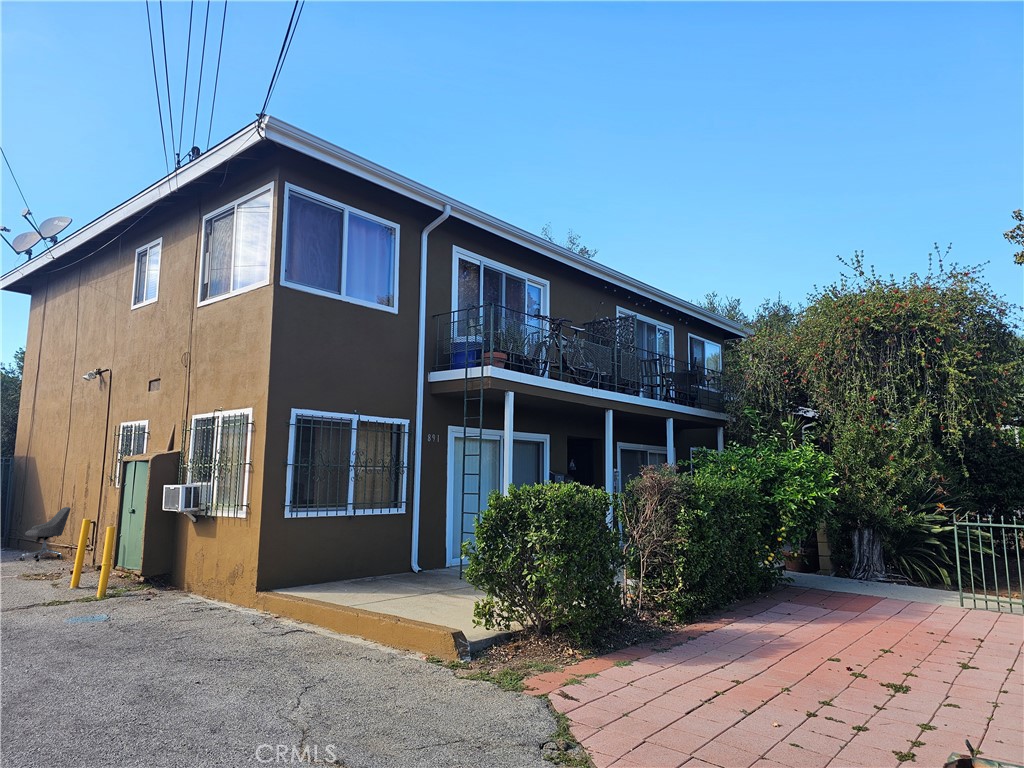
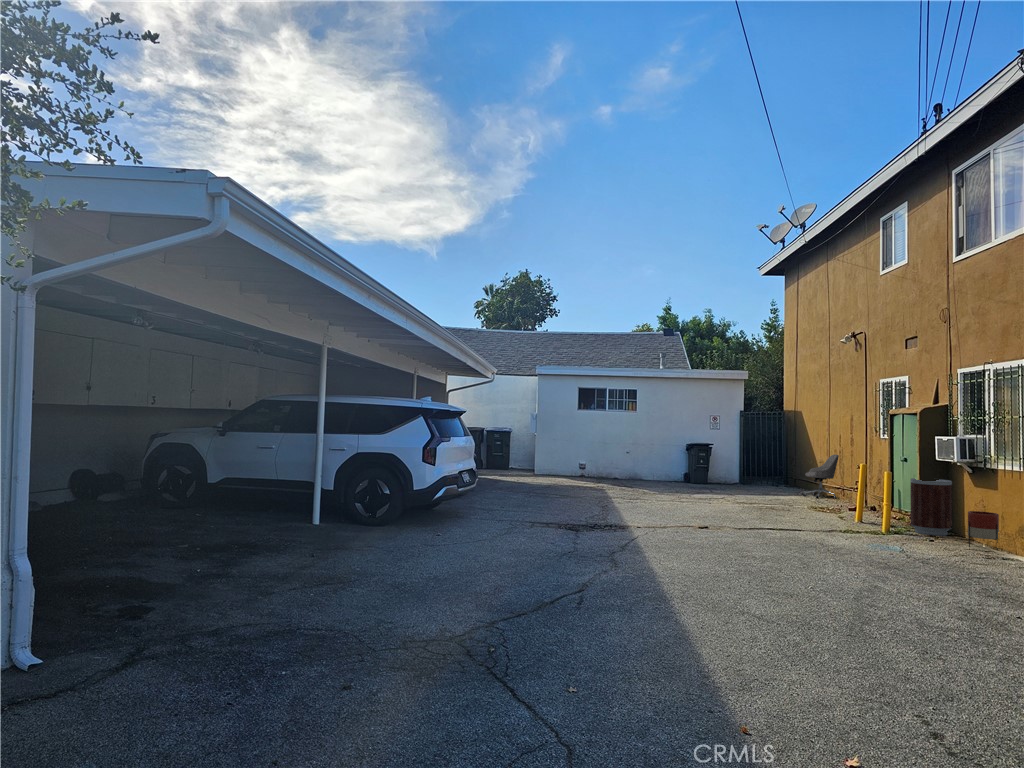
trash can: none [130,530,177,593] -> present [910,478,952,536]
planter: none [183,561,214,602] -> present [968,511,999,550]

